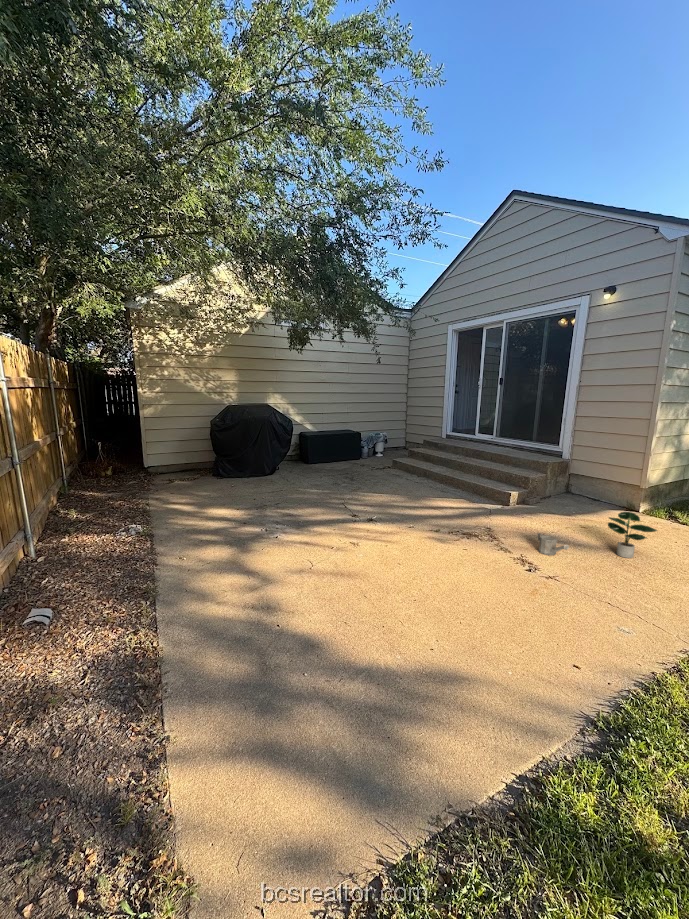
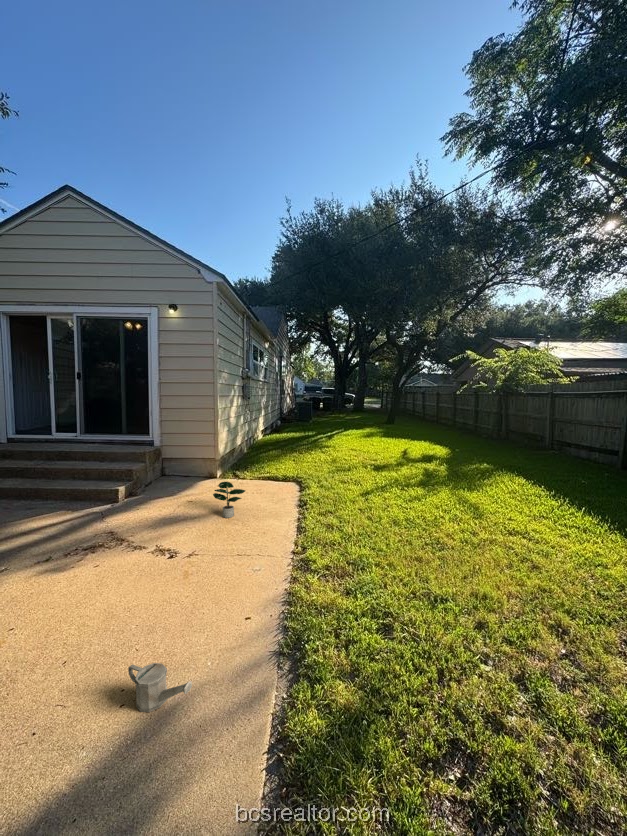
watering can: present [537,533,569,555] -> present [128,663,192,712]

